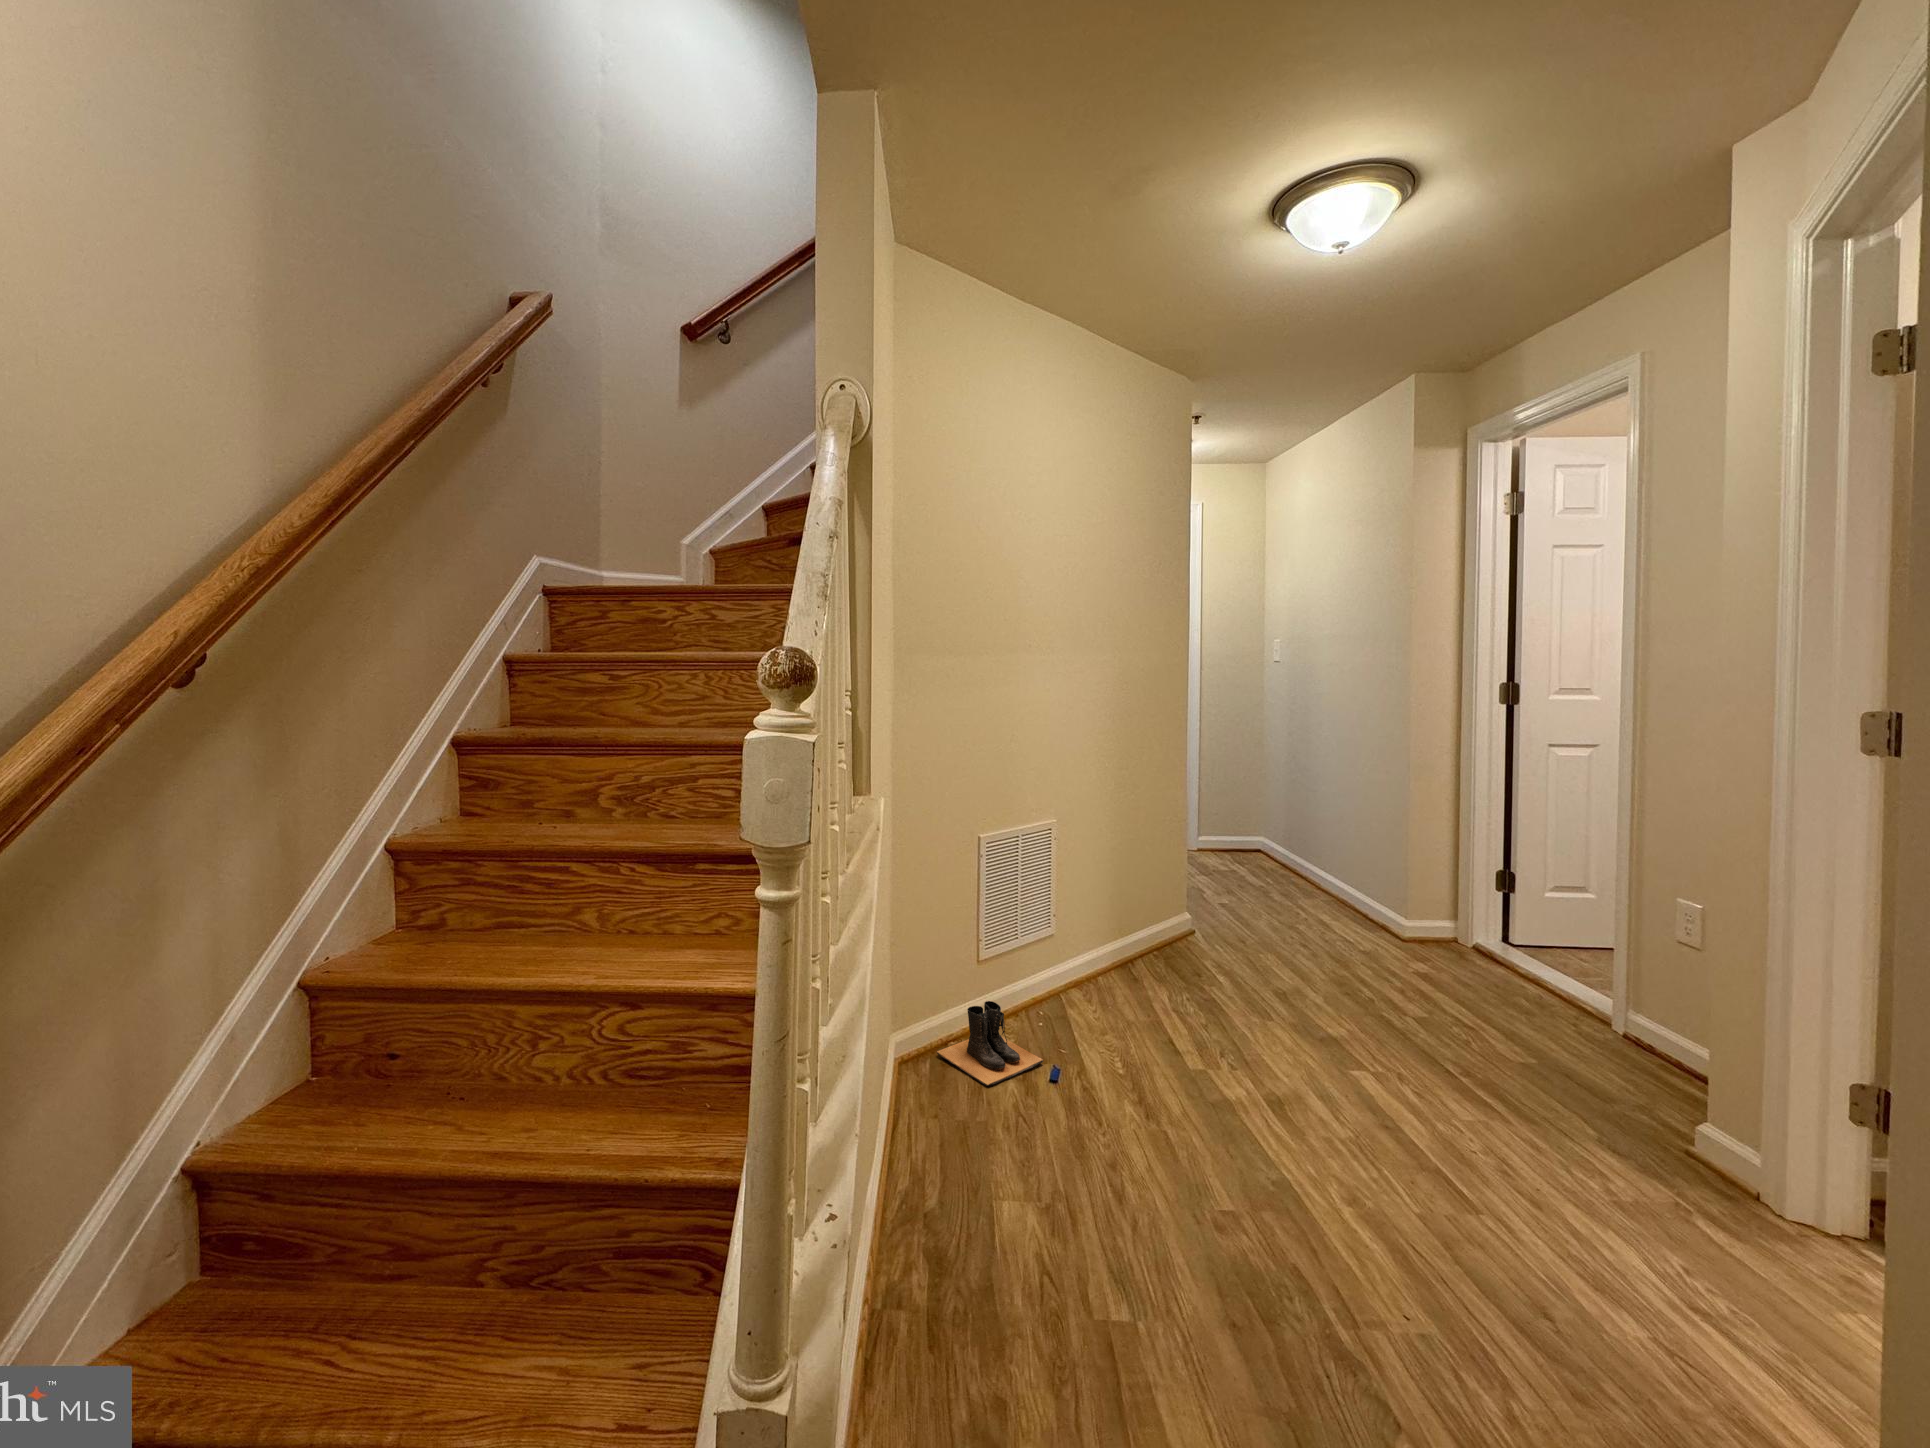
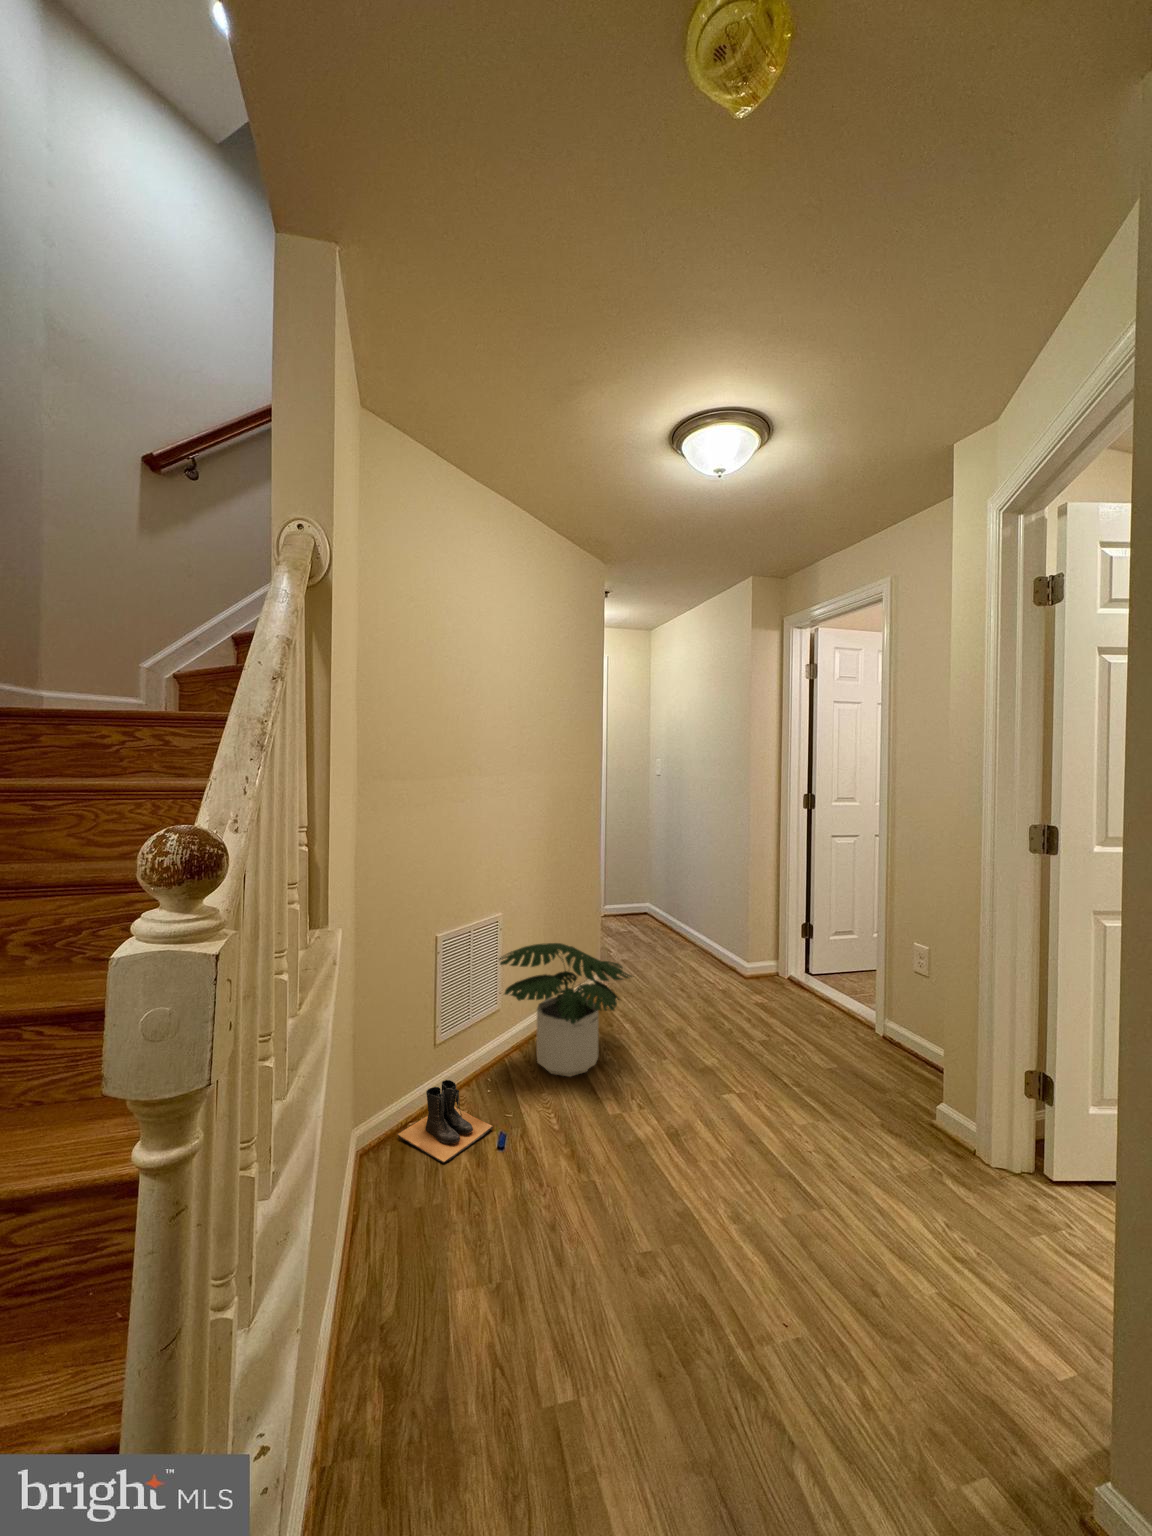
potted plant: none [1050,862,1225,1025] -> present [499,943,632,1076]

